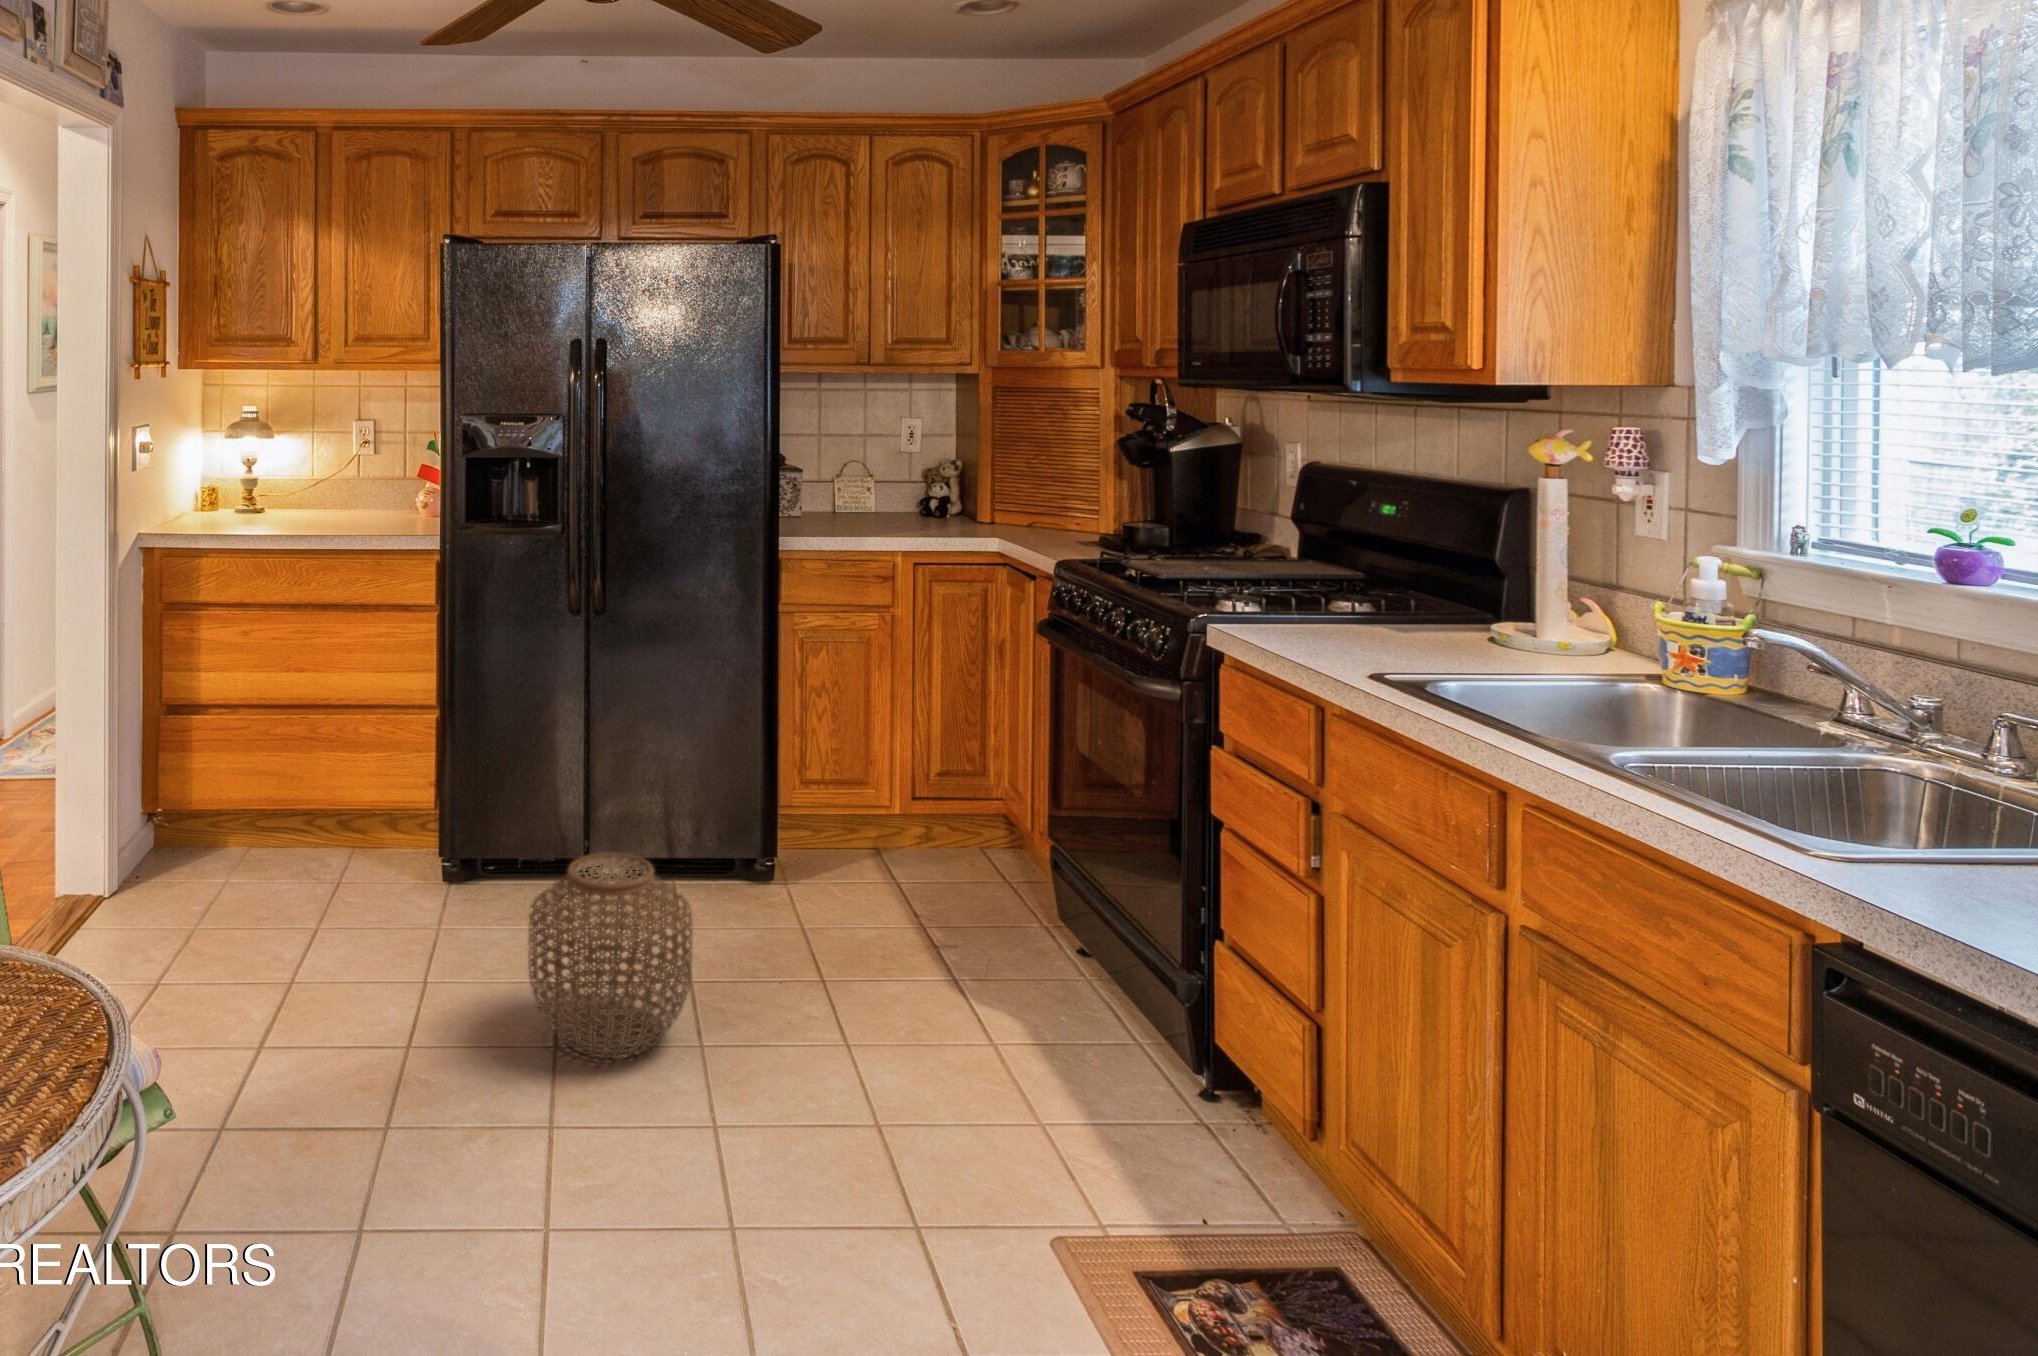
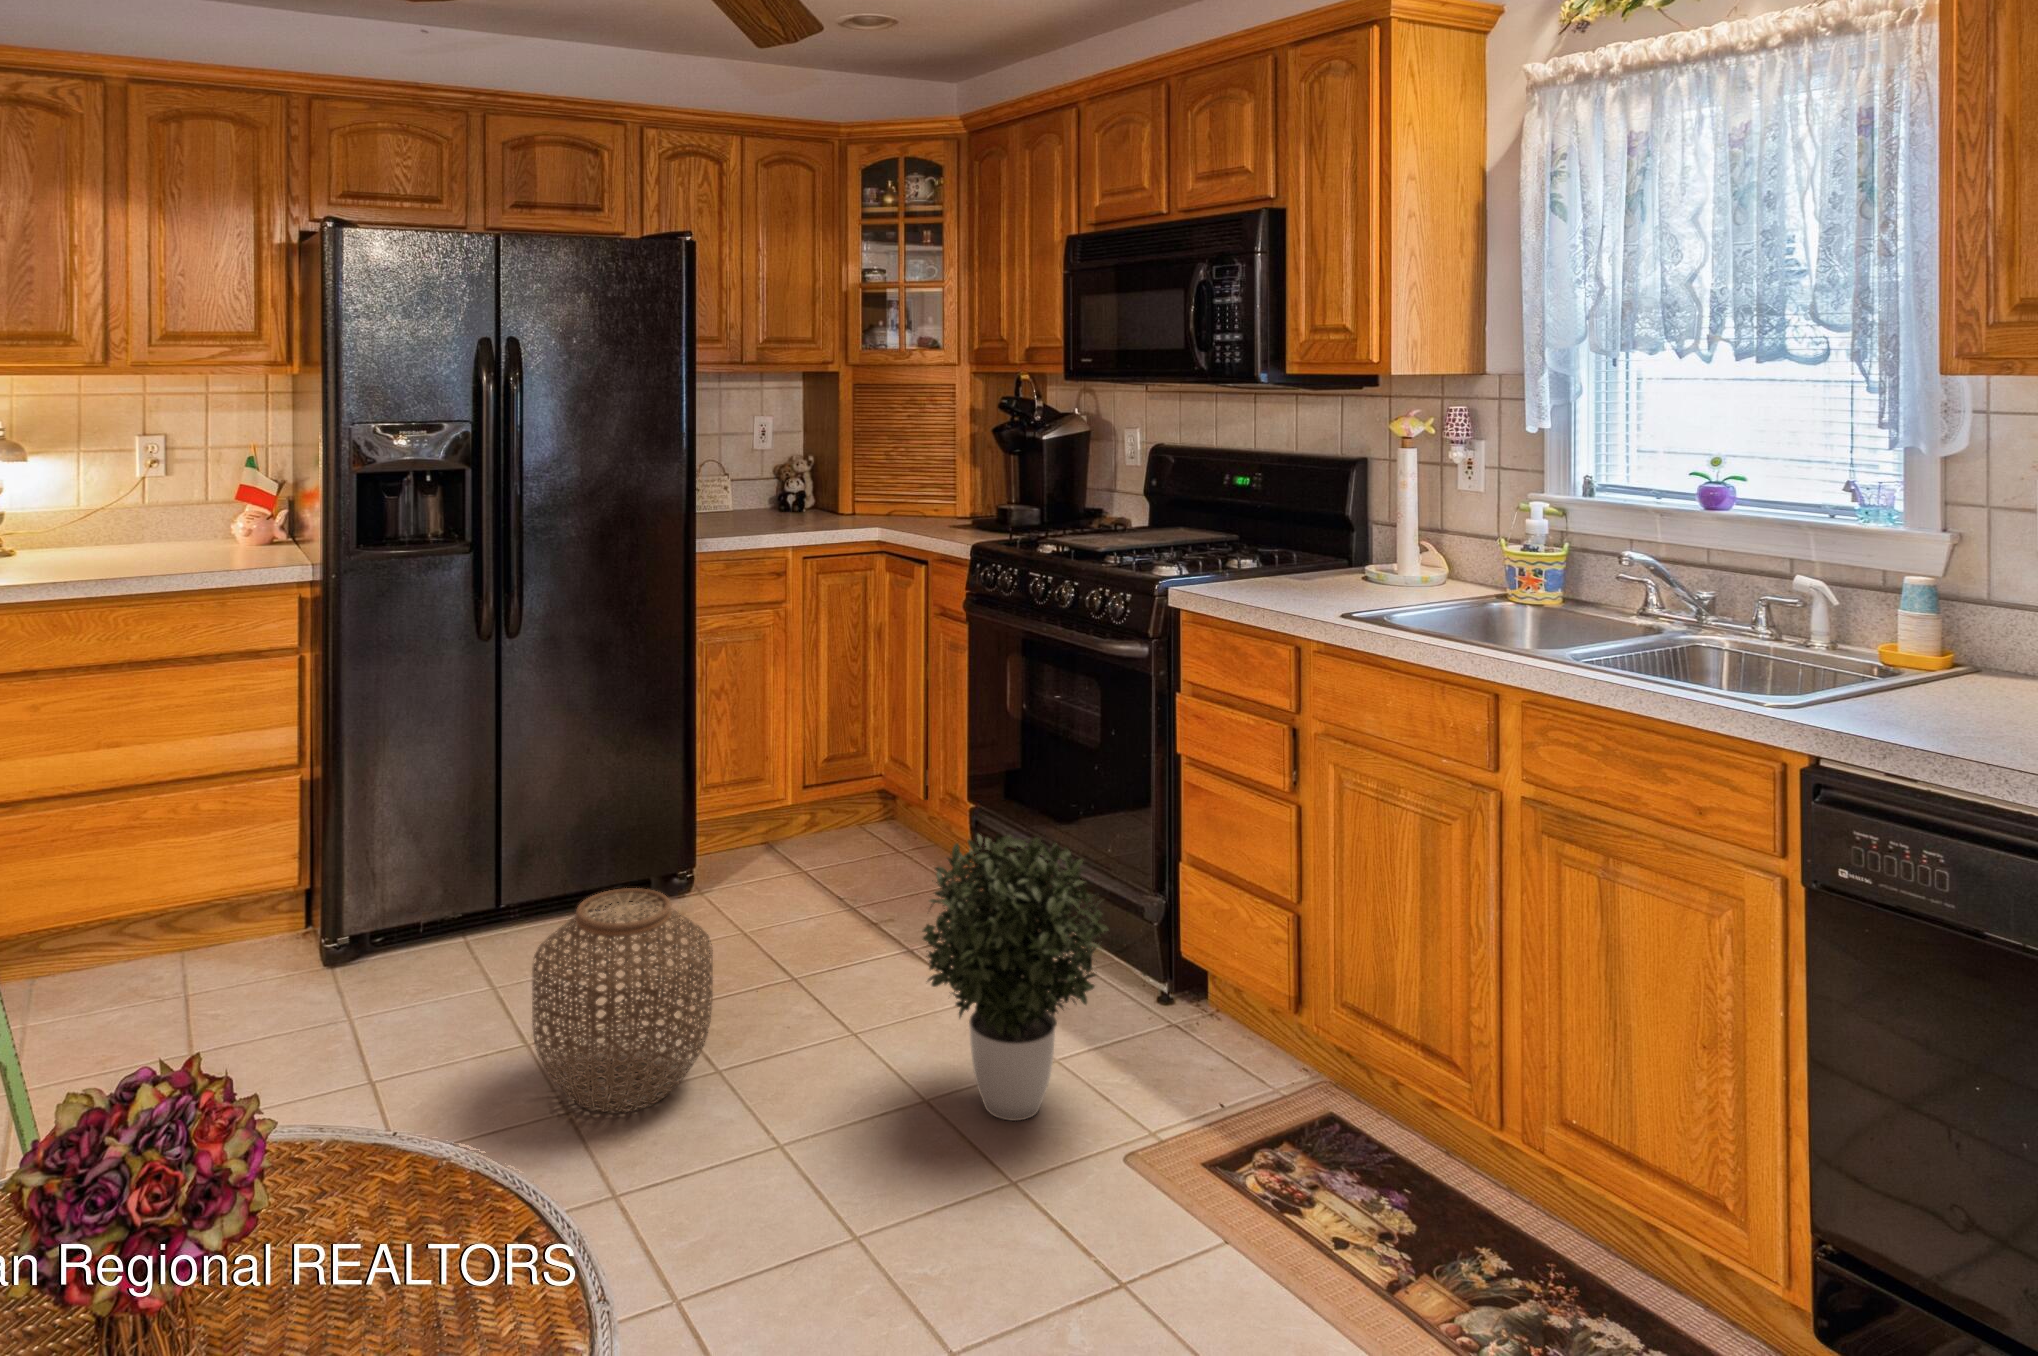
potted plant: none [856,861,1071,1171] -> present [923,833,1109,1121]

